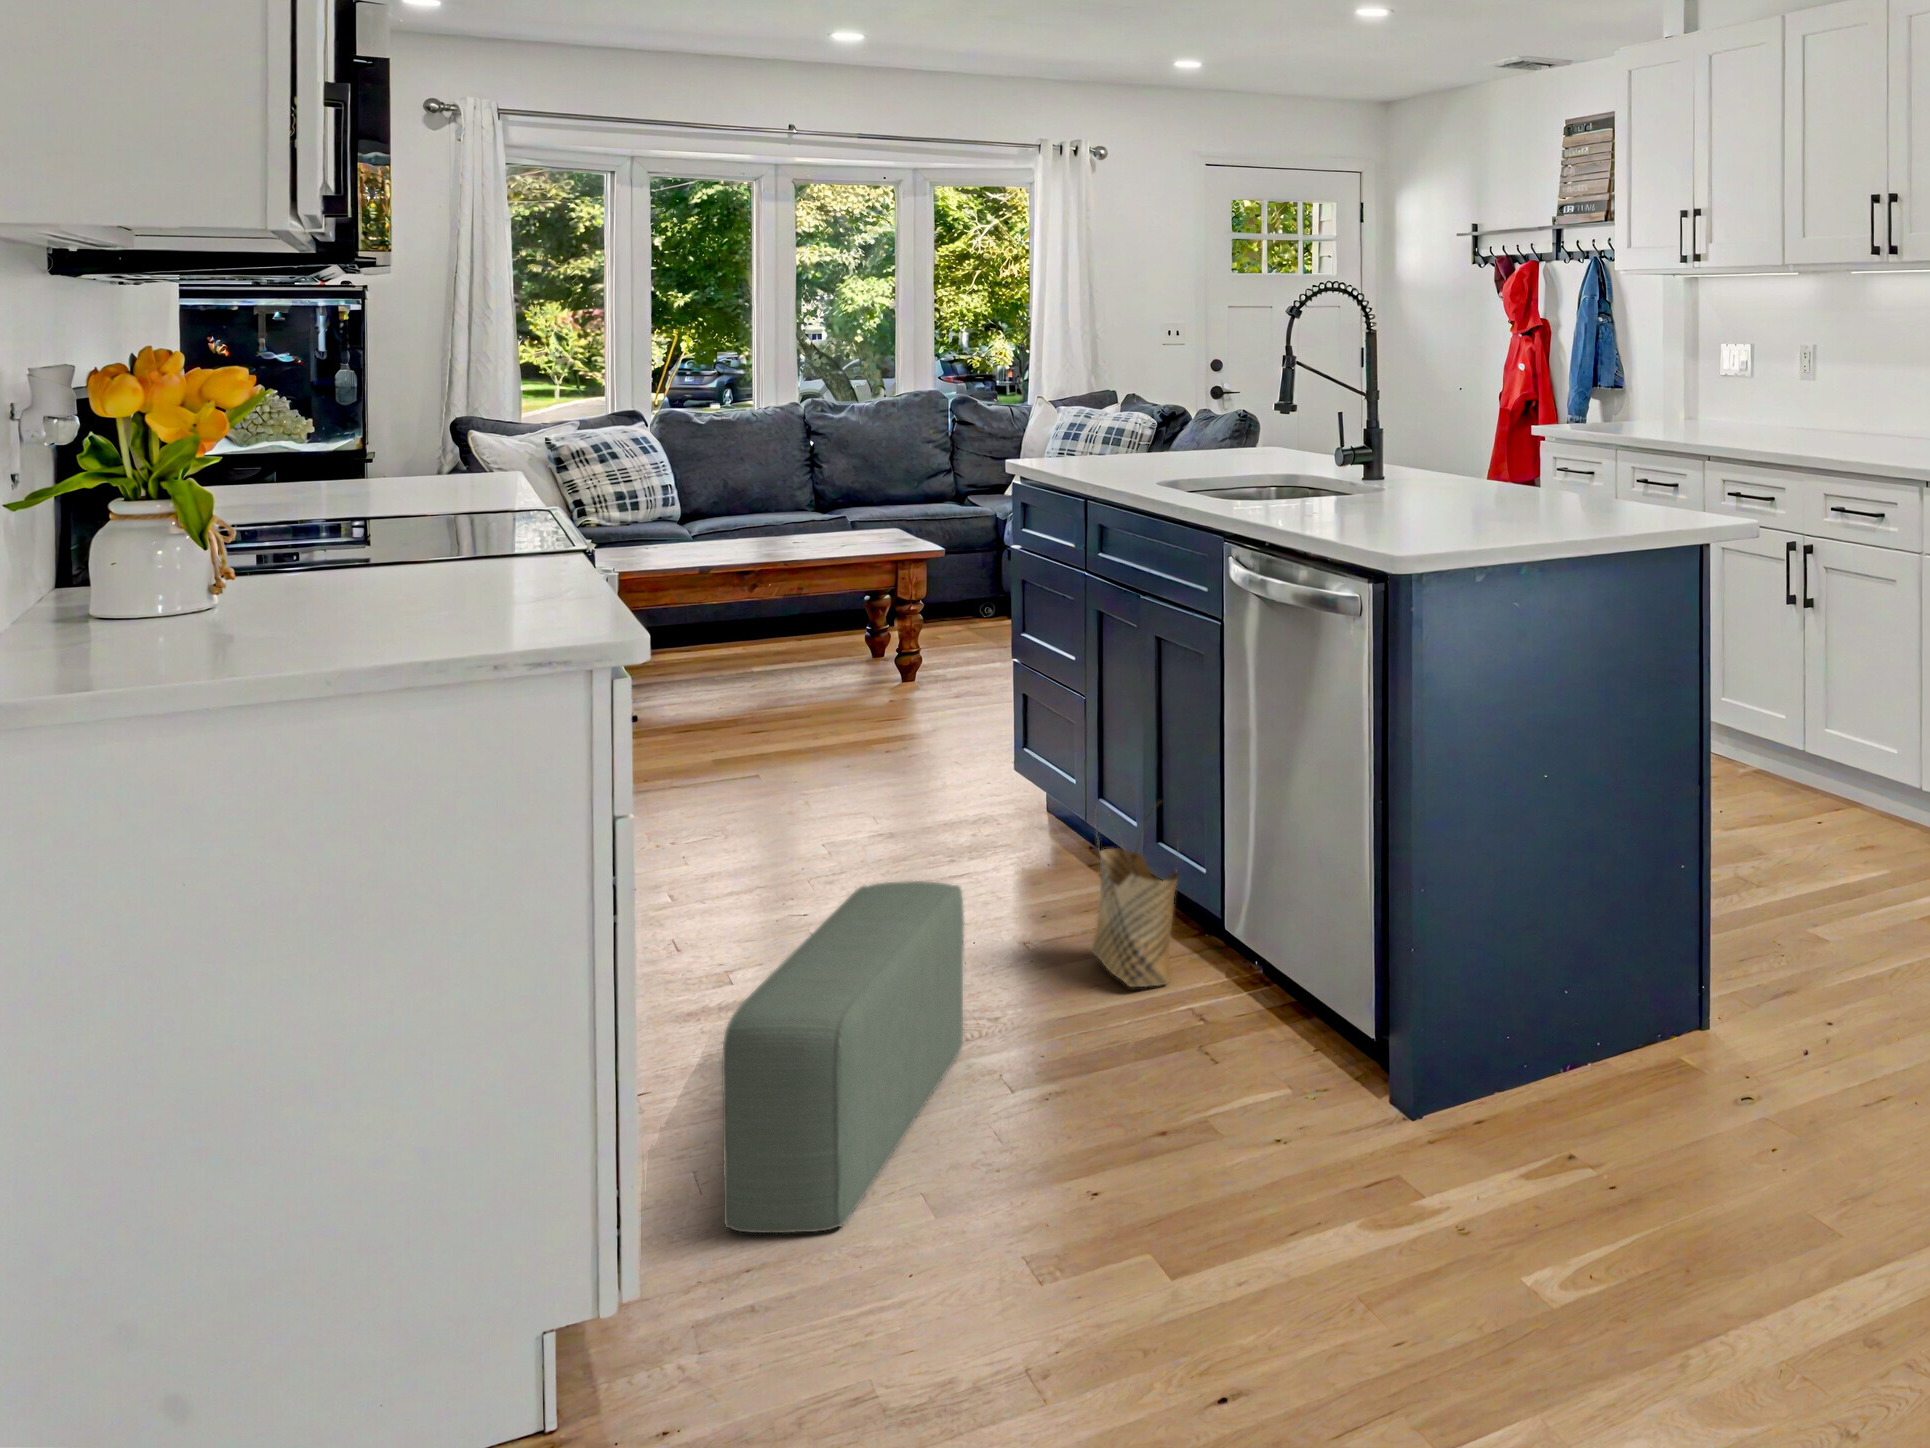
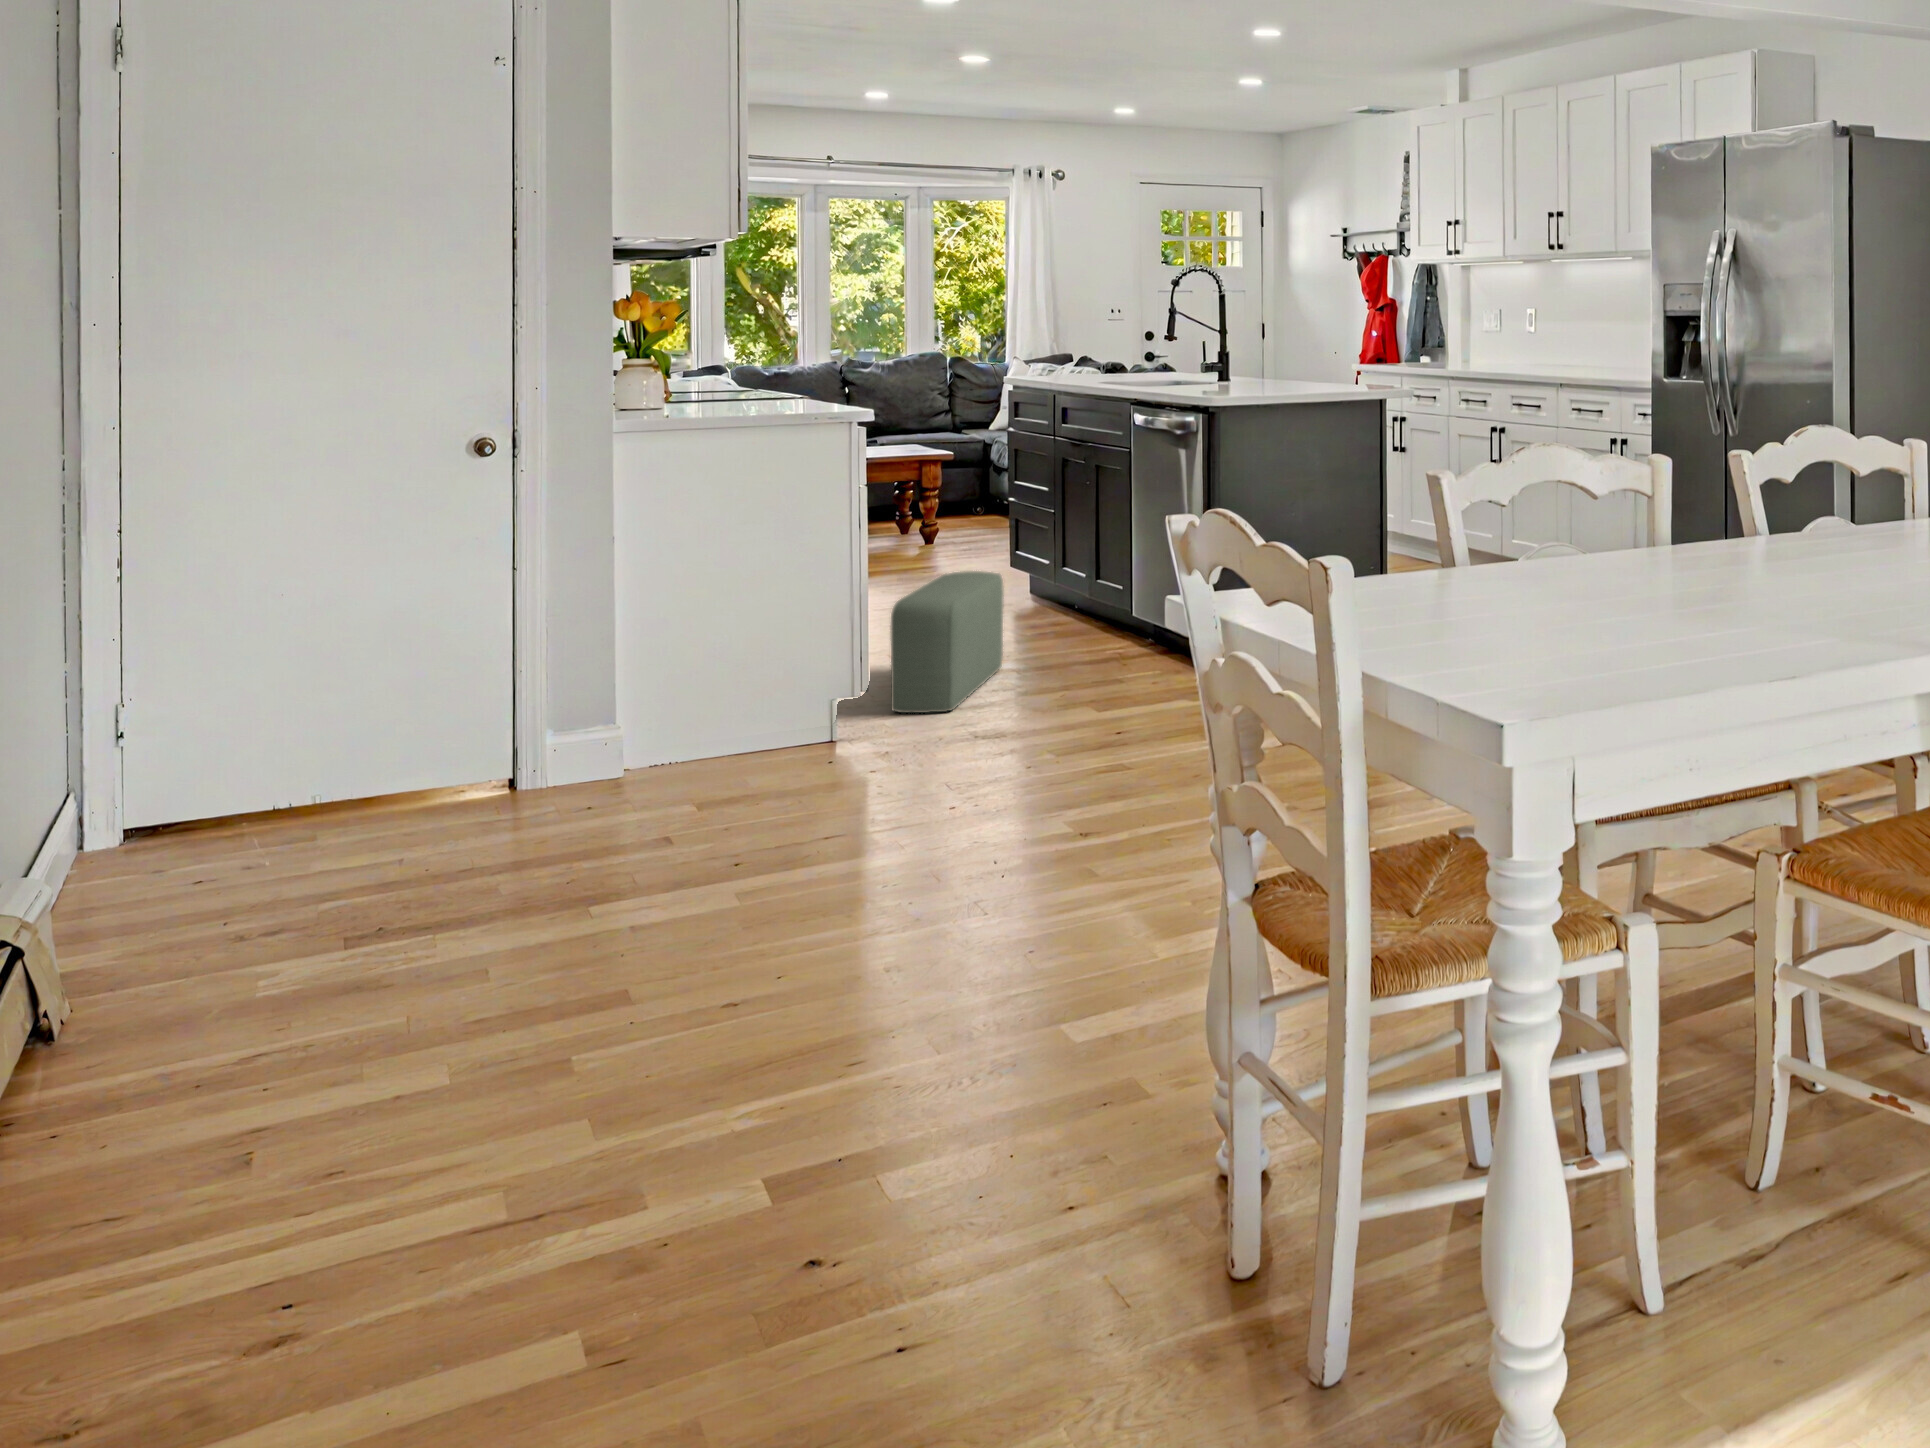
woven basket: present [1092,810,1178,987] -> none [1072,546,1125,650]

